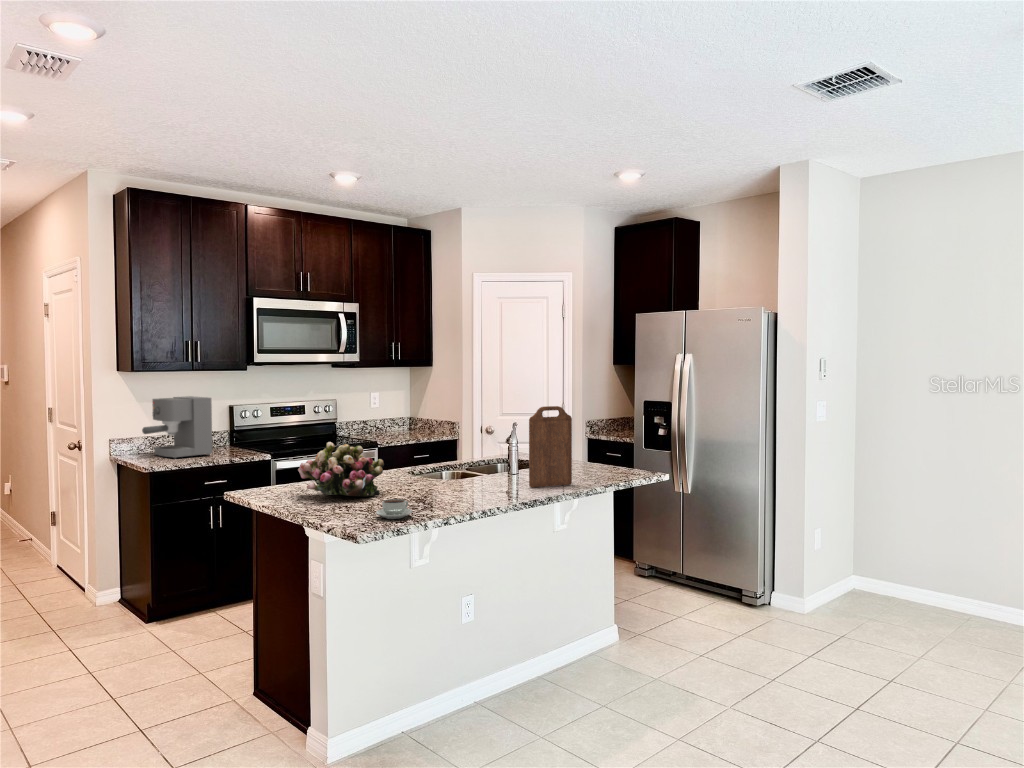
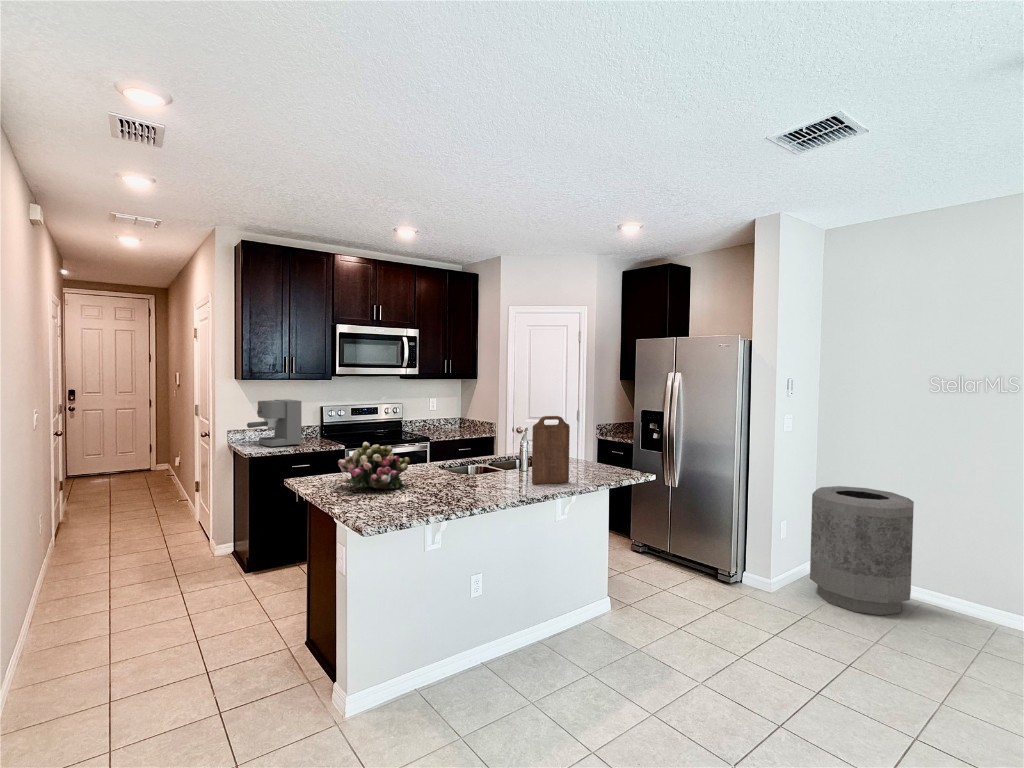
trash can: none [848,486,963,631] -> present [810,486,914,615]
coffee cup: present [376,499,412,519] -> none [388,495,420,513]

